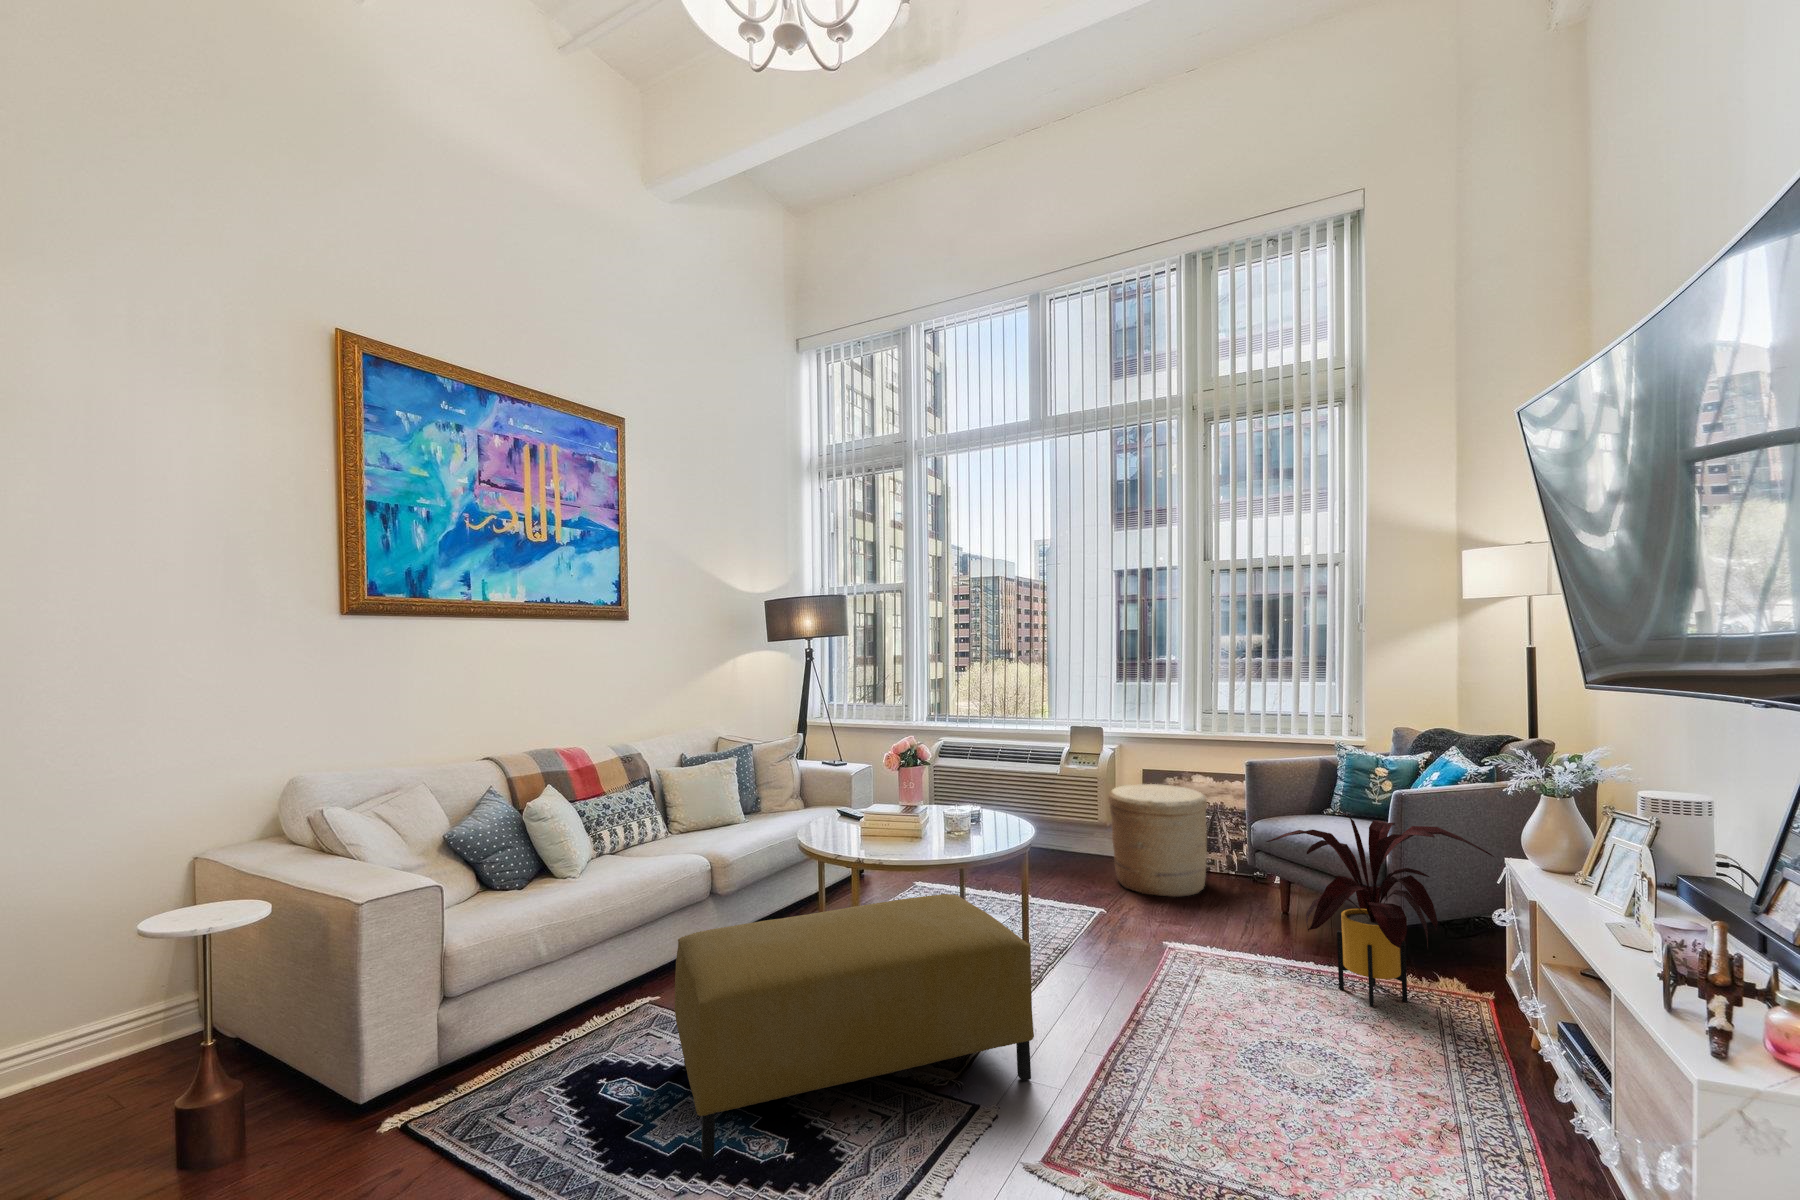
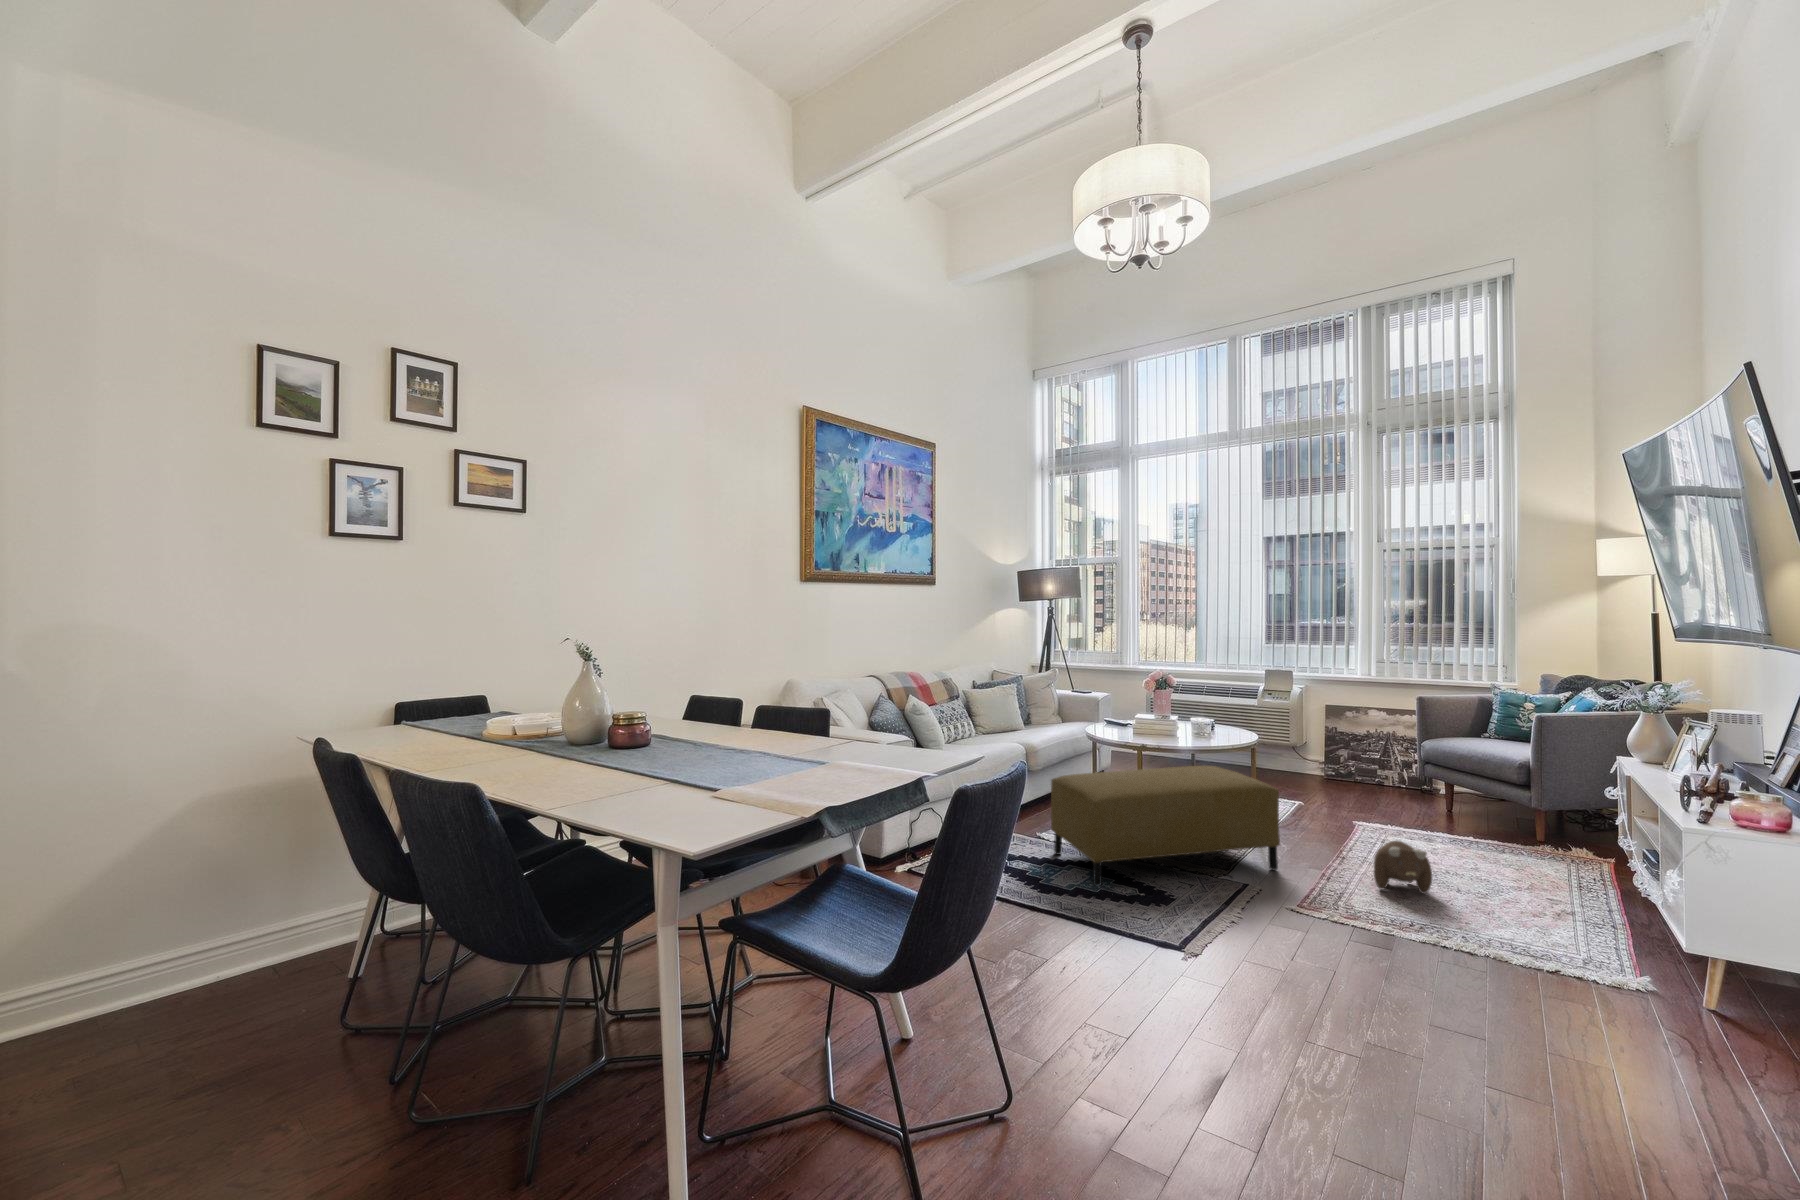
woven basket: present [1108,784,1207,897] -> none [1300,717,1382,797]
house plant: present [1266,812,1494,1007] -> none [1434,724,1609,854]
plush toy: none [1171,1029,1260,1125] -> present [1374,841,1432,893]

